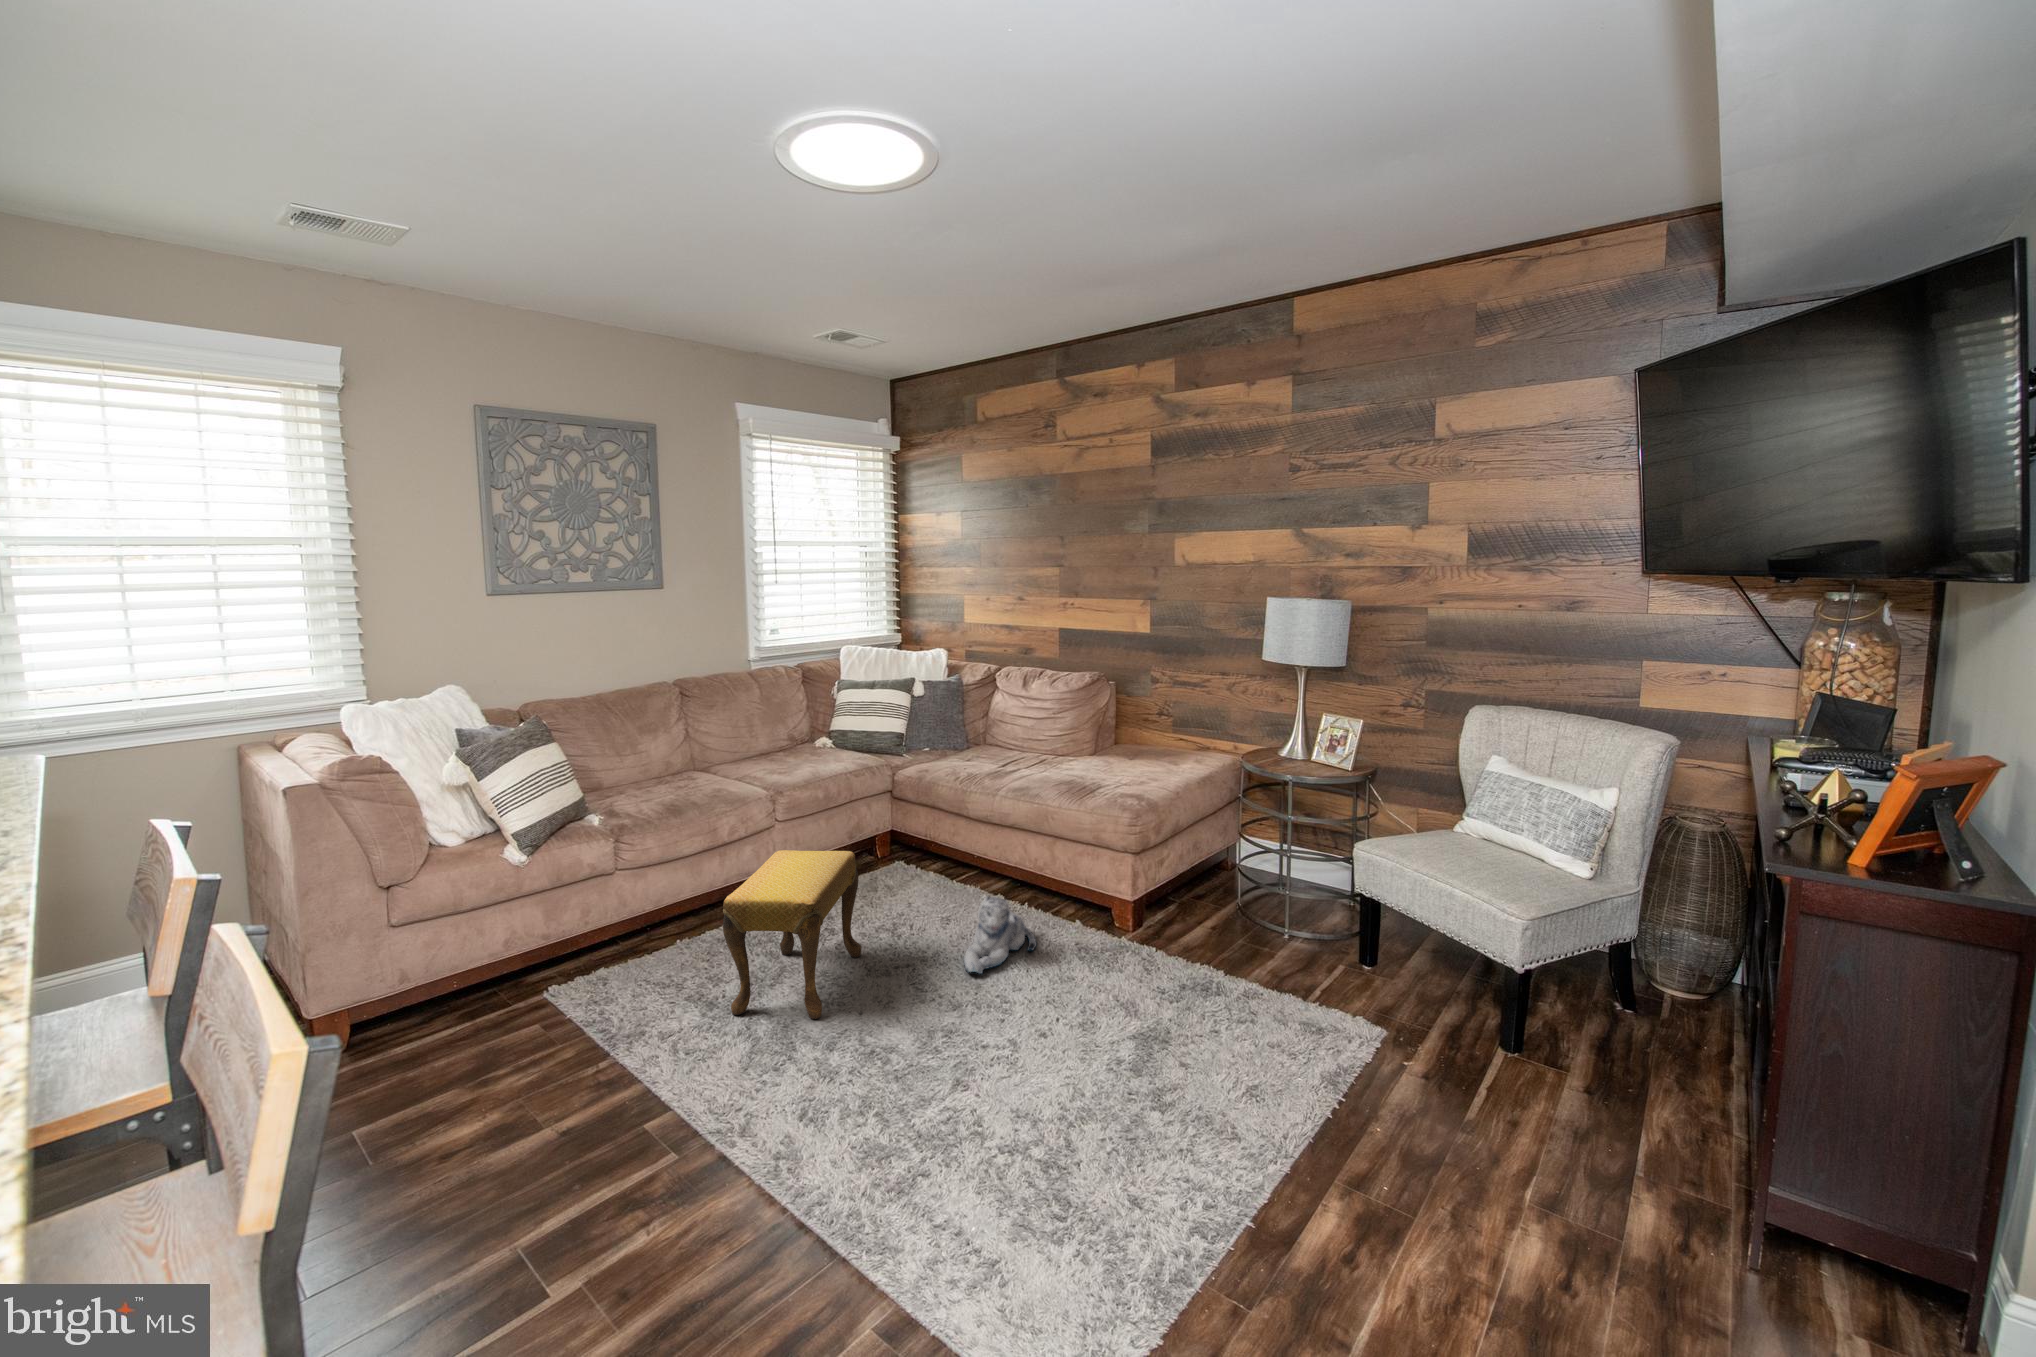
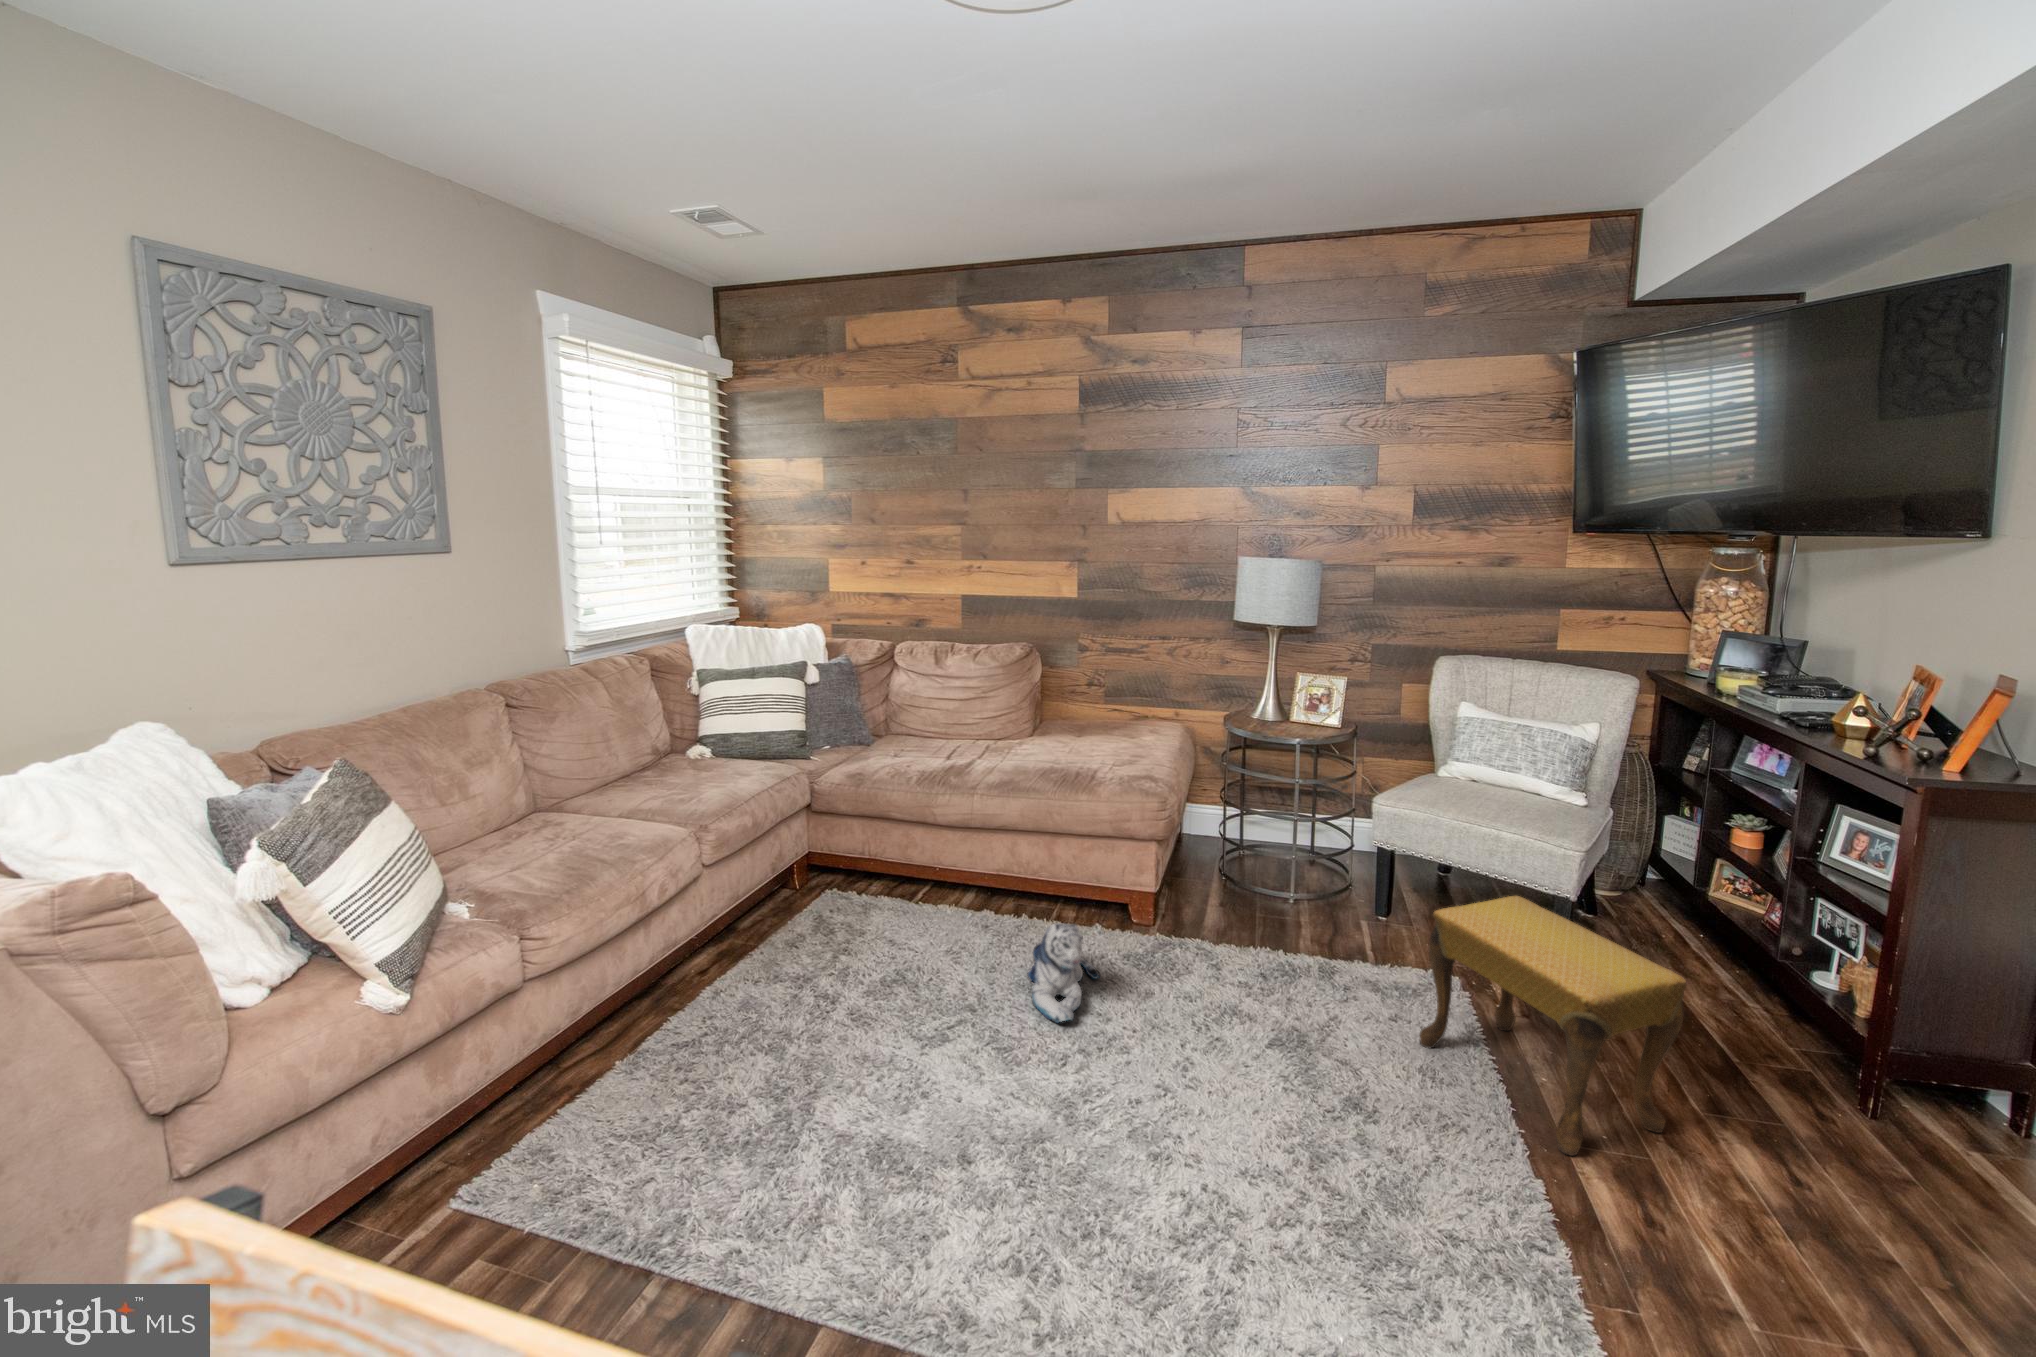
footstool: present [723,850,861,1019] -> present [1420,896,1686,1156]

